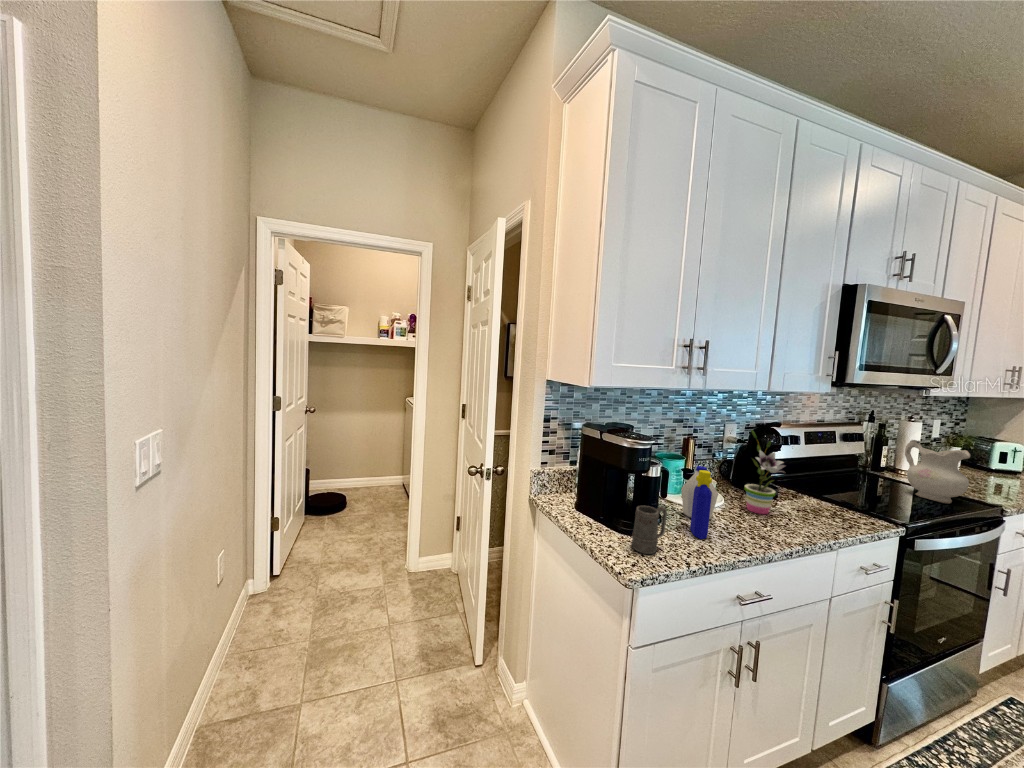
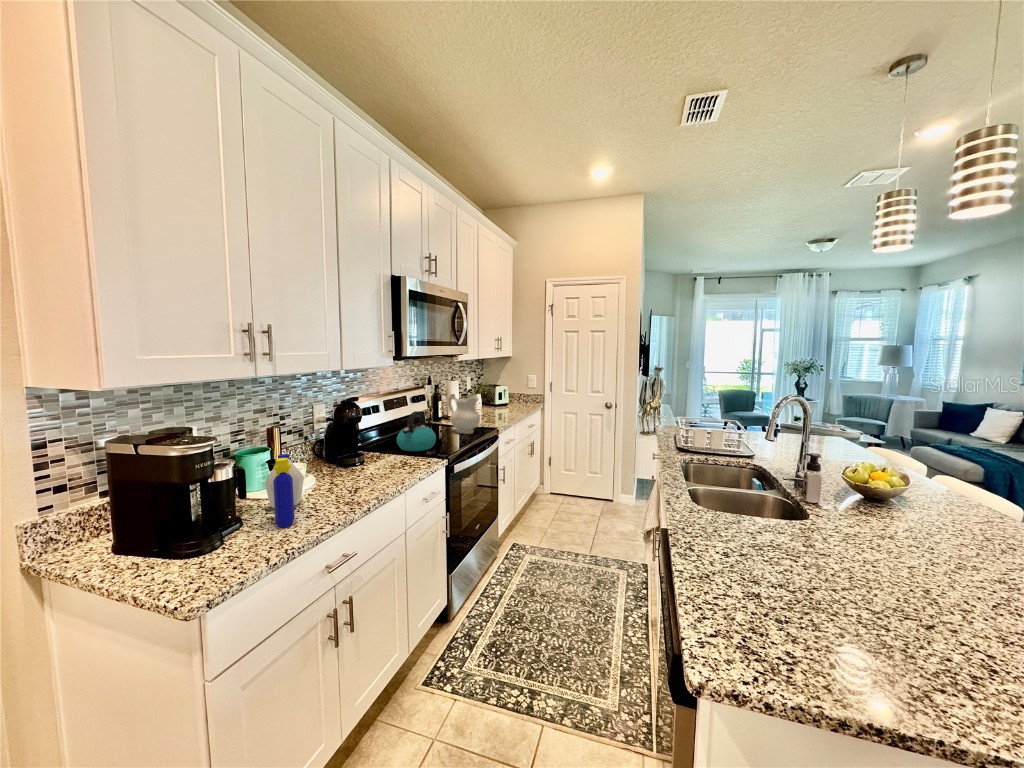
potted plant: present [745,430,785,514] -> none [331,408,365,482]
kettle: none [820,453,884,506] -> present [397,411,436,451]
mug: present [632,506,667,554] -> none [195,511,239,572]

